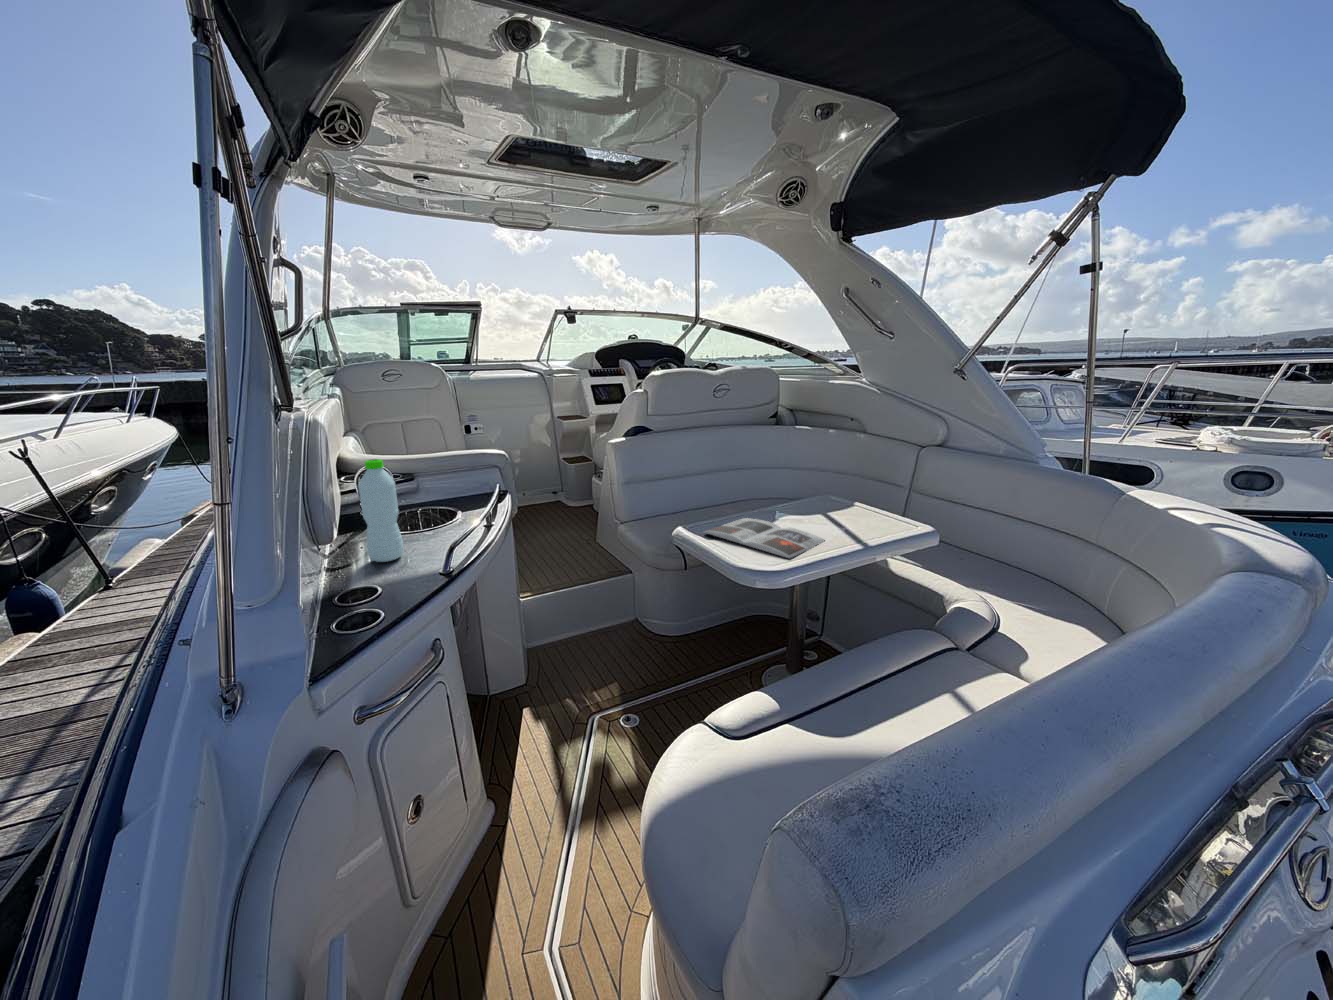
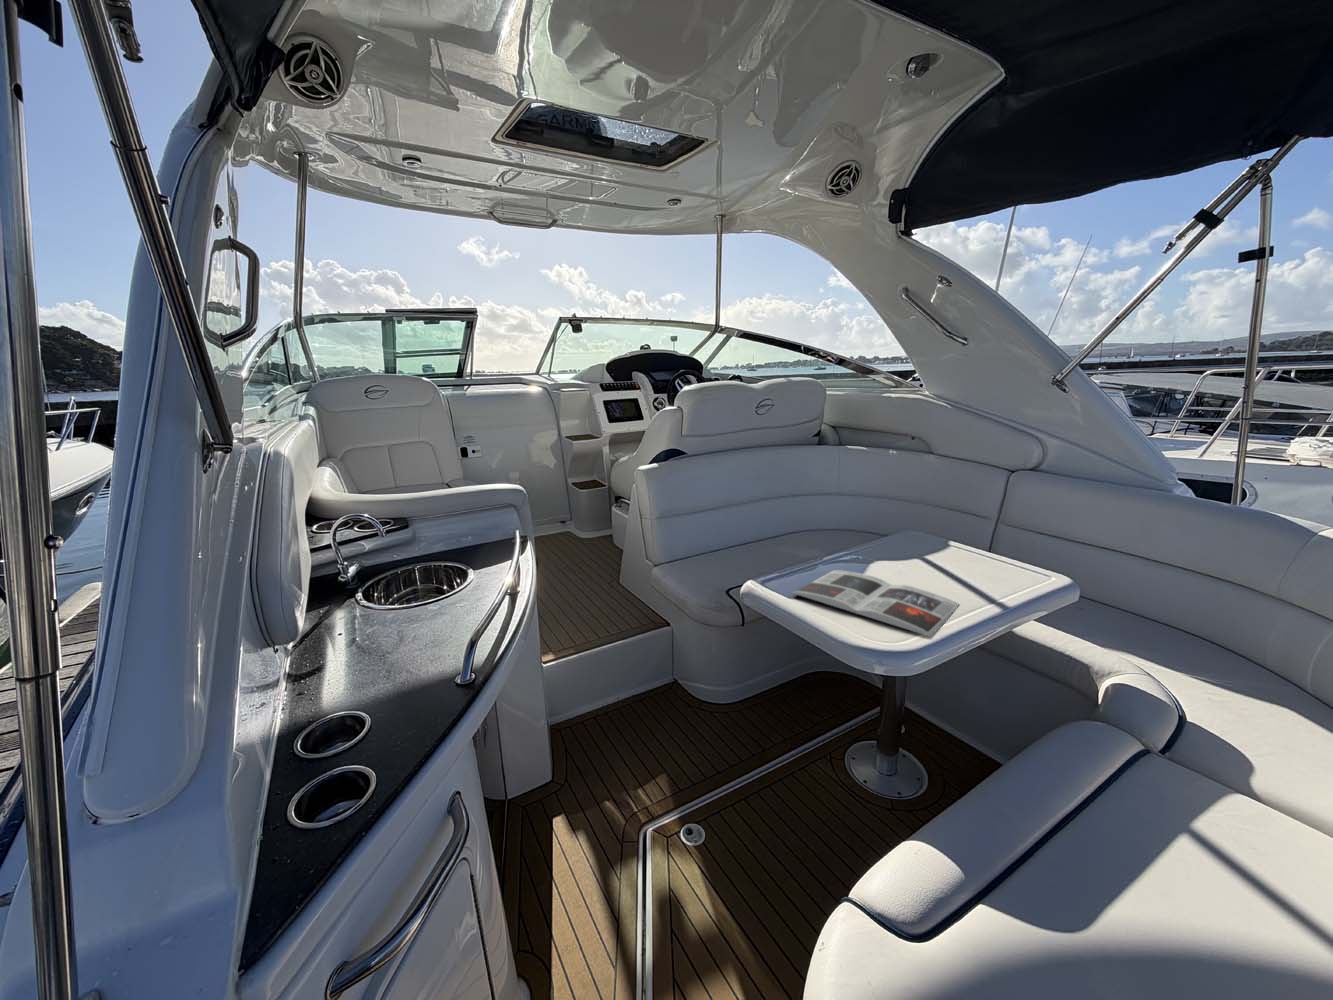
water bottle: present [358,459,403,562] -> none [332,516,399,667]

